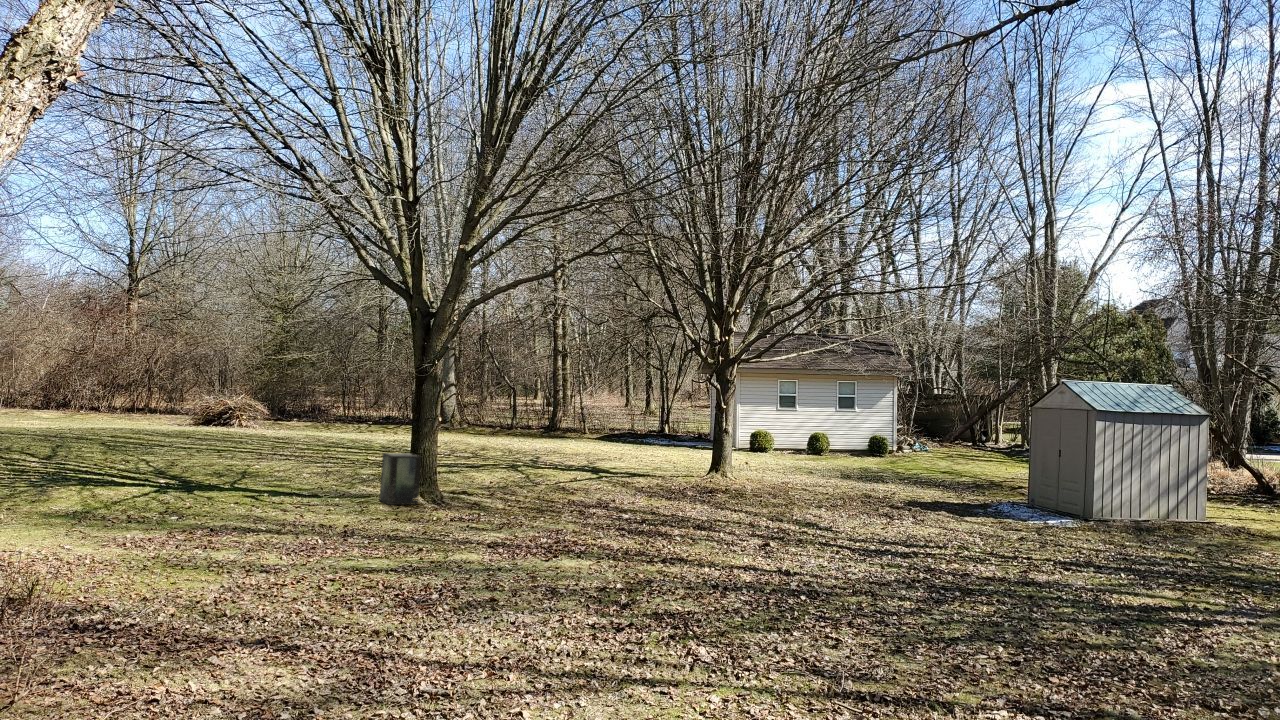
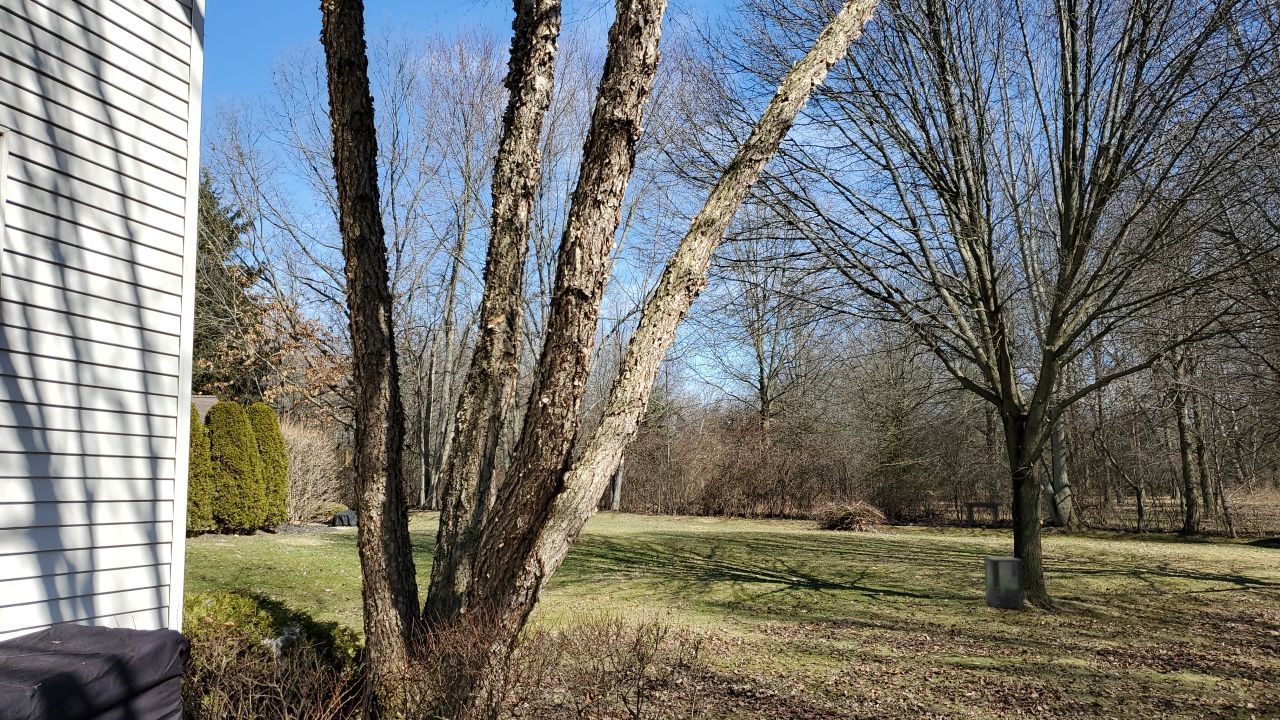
round table: none [351,395,394,422] -> present [963,502,1003,527]

